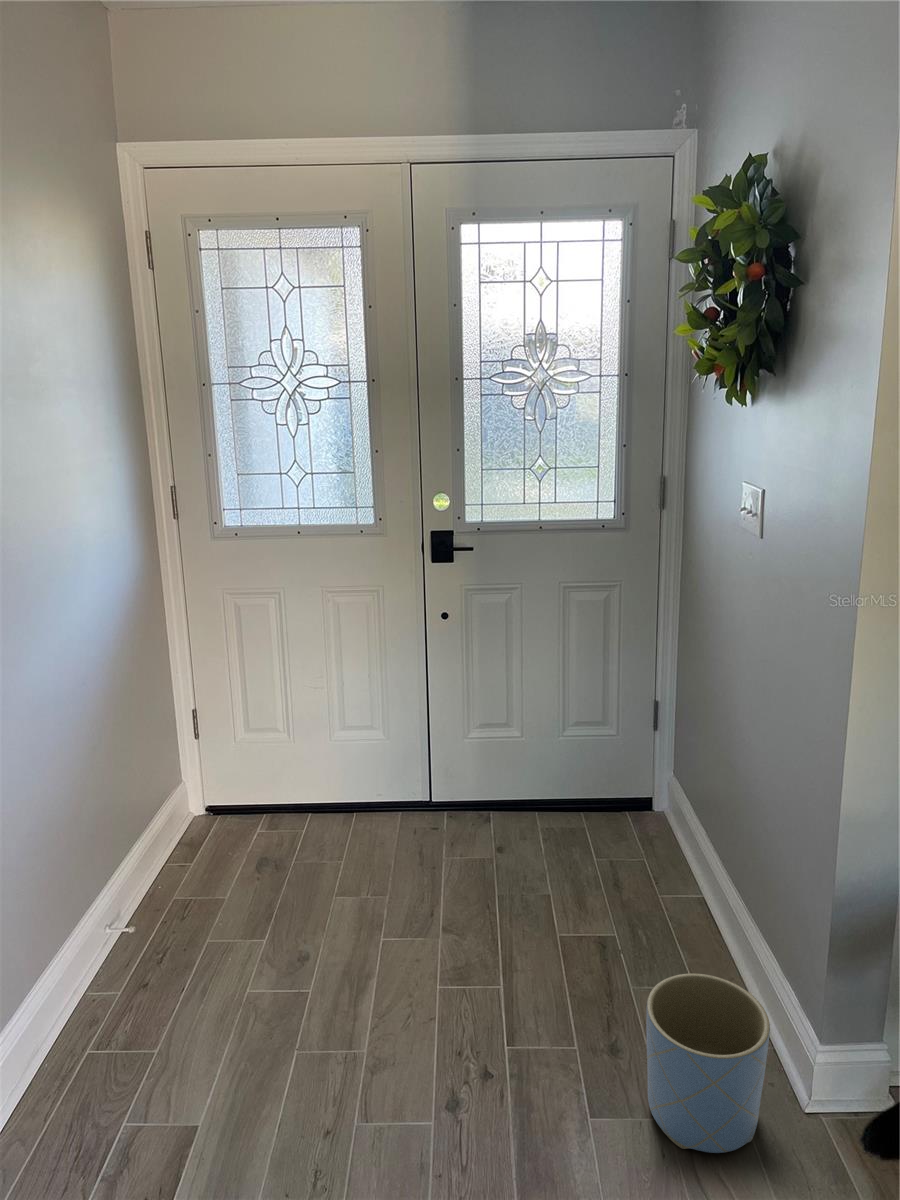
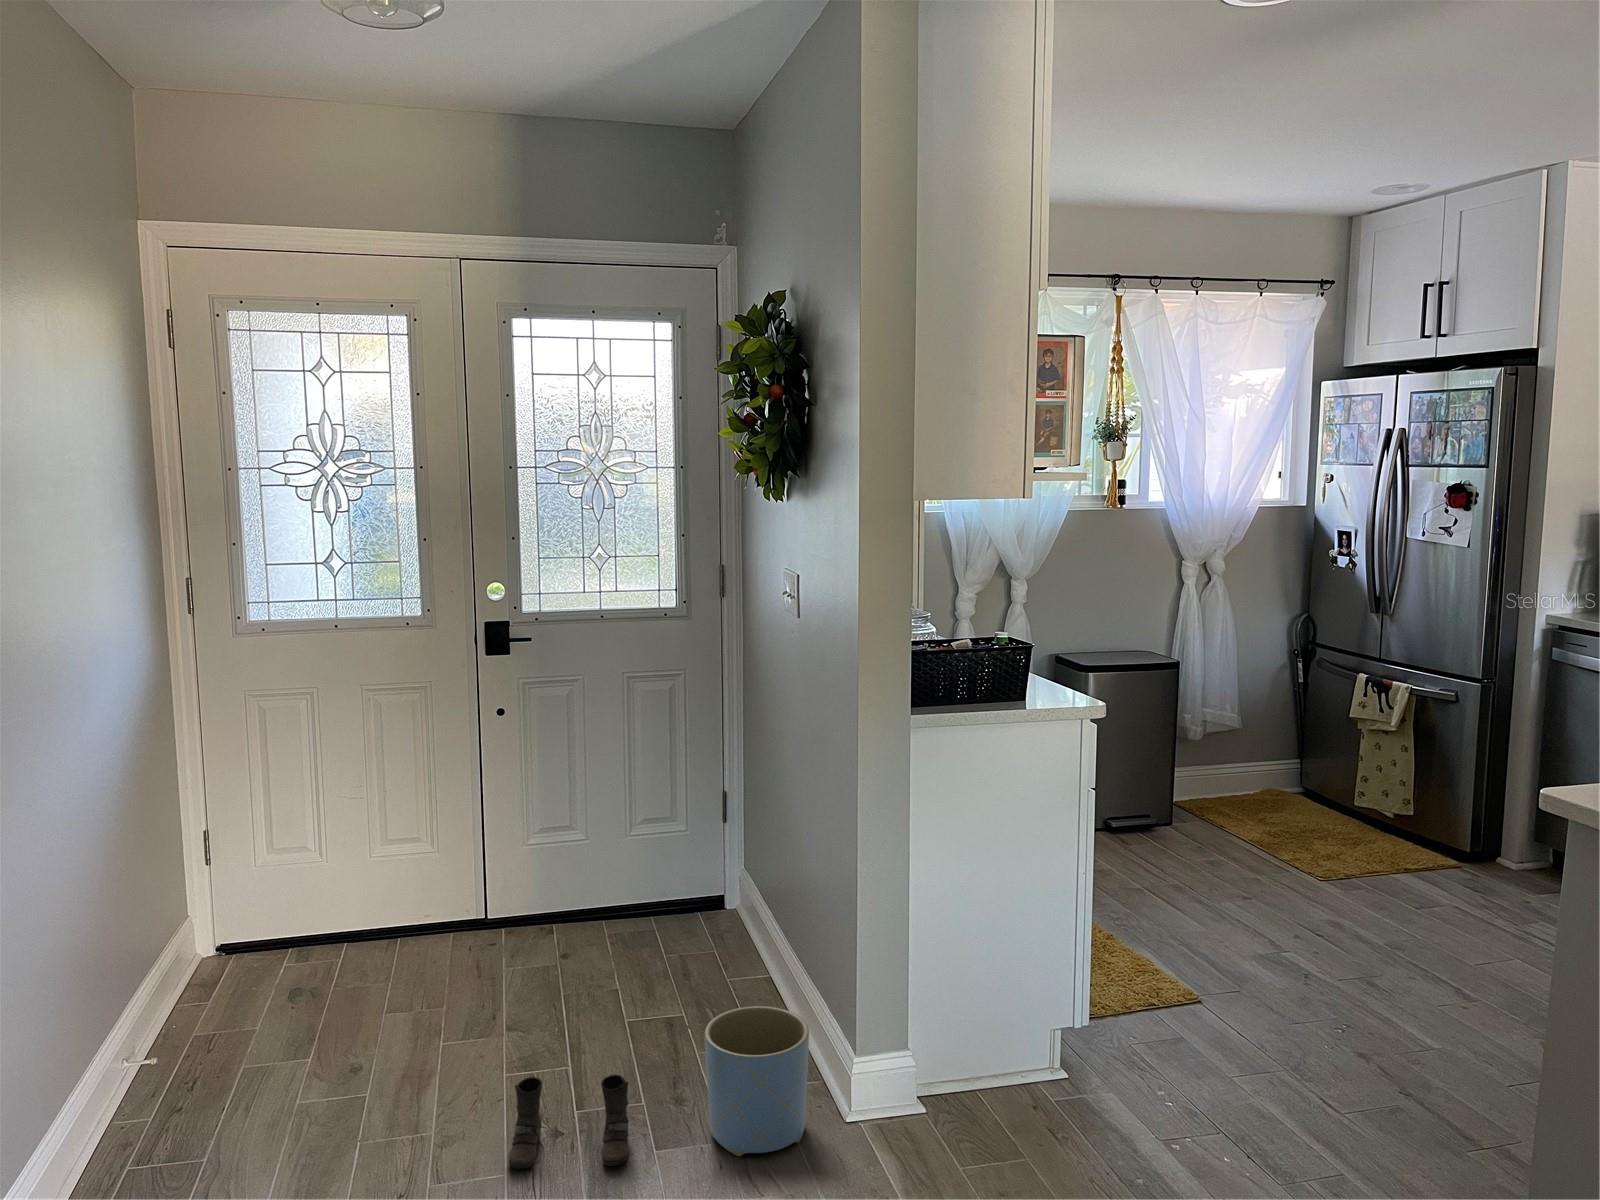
boots: none [435,1017,560,1137] -> present [509,1075,629,1169]

